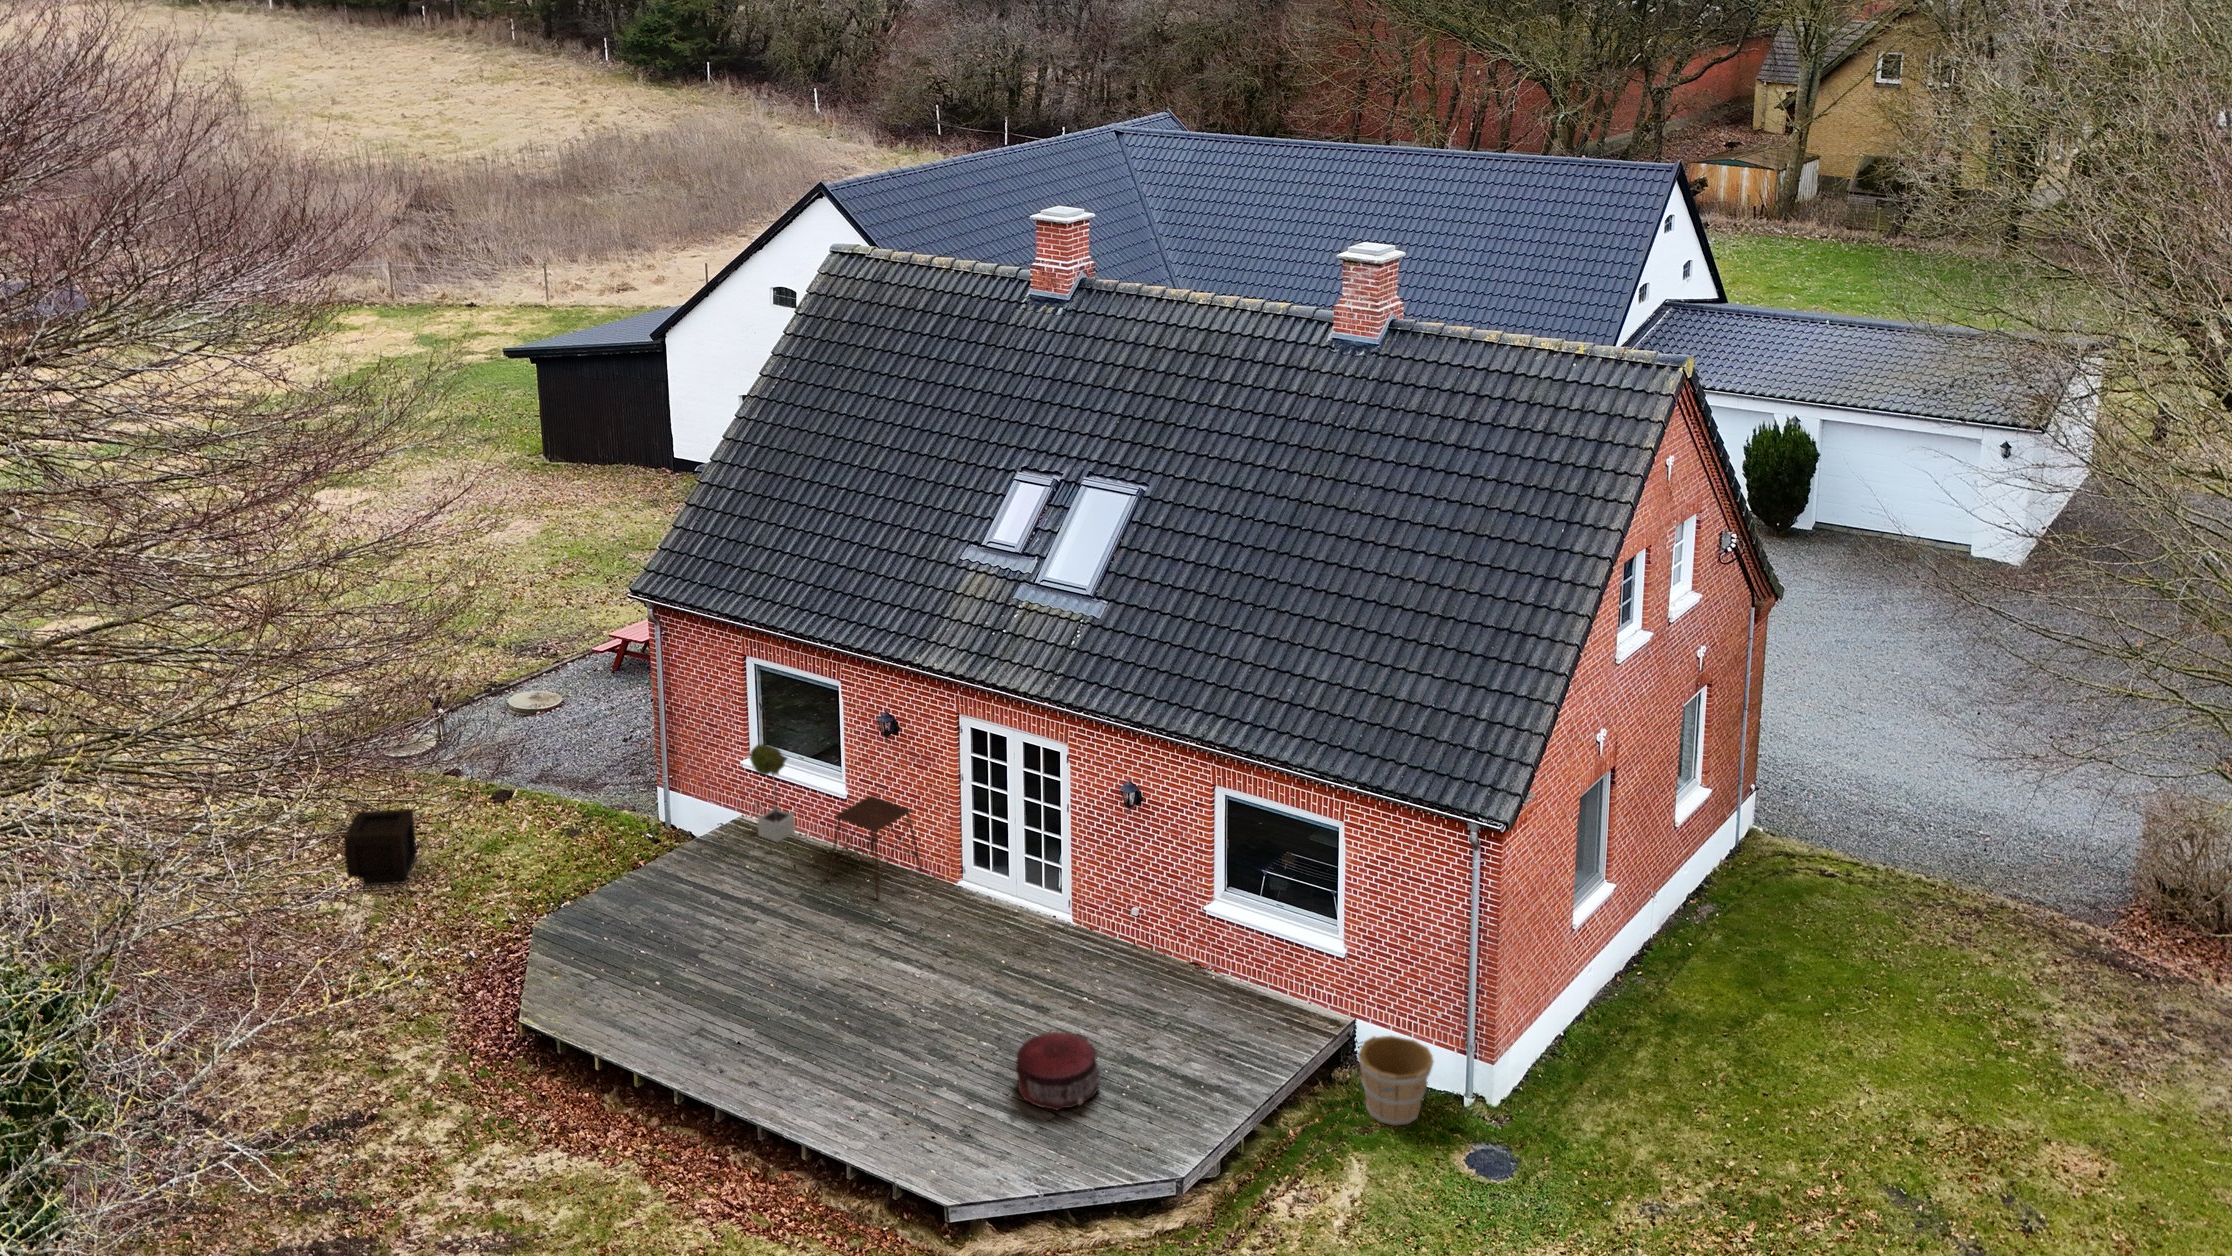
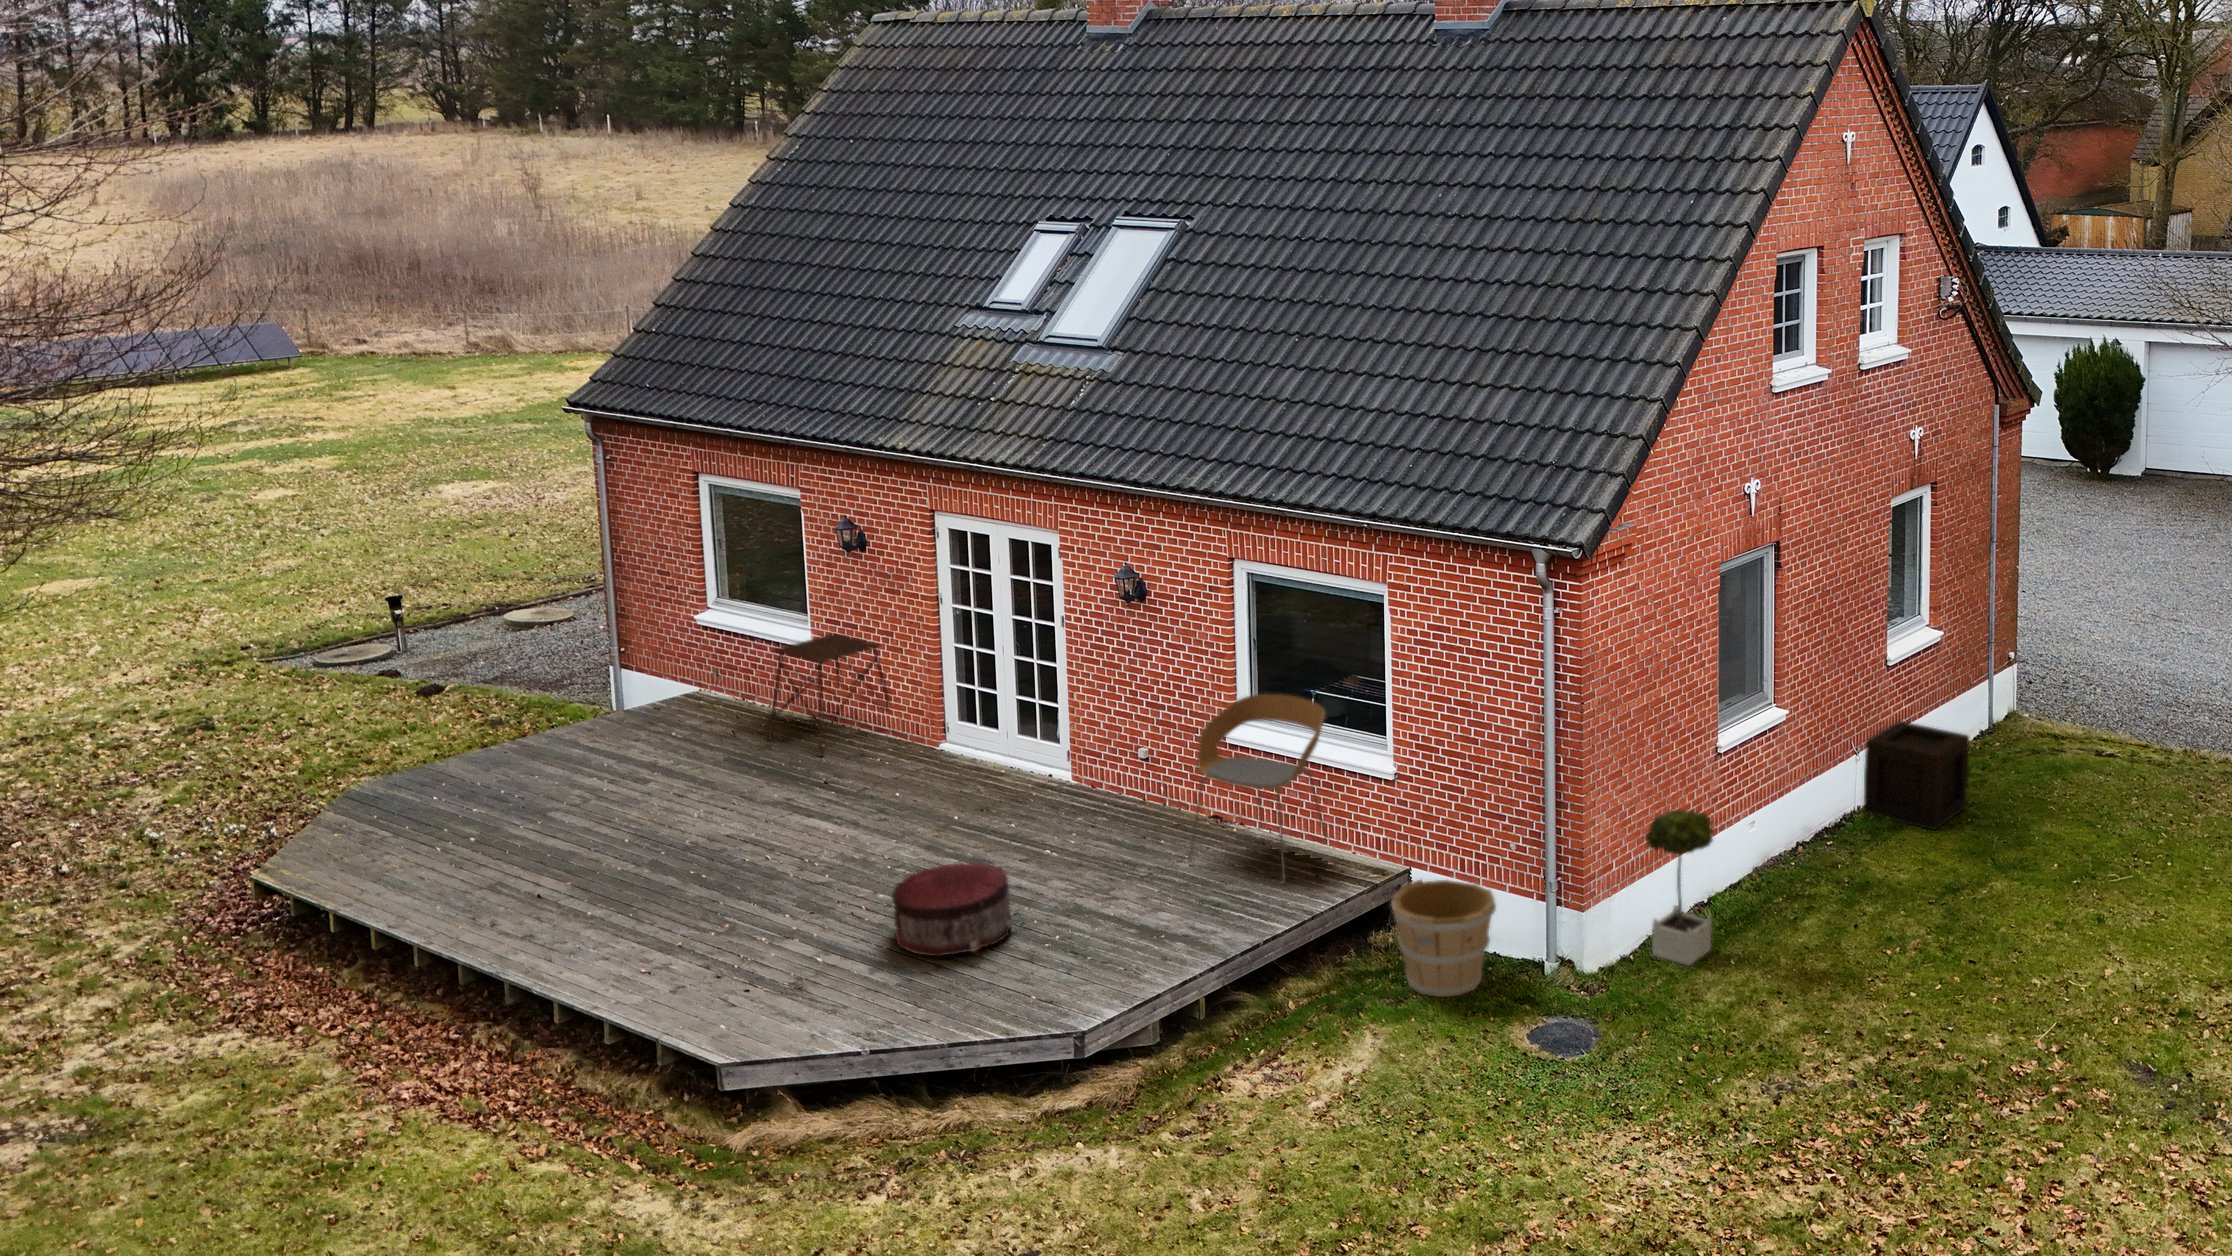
potted tree: present [750,745,795,842] -> present [1646,809,1713,965]
wooden crate: present [343,809,417,886] -> present [1864,721,1969,830]
chair: none [1200,891,1300,1039] -> present [1189,694,1327,881]

